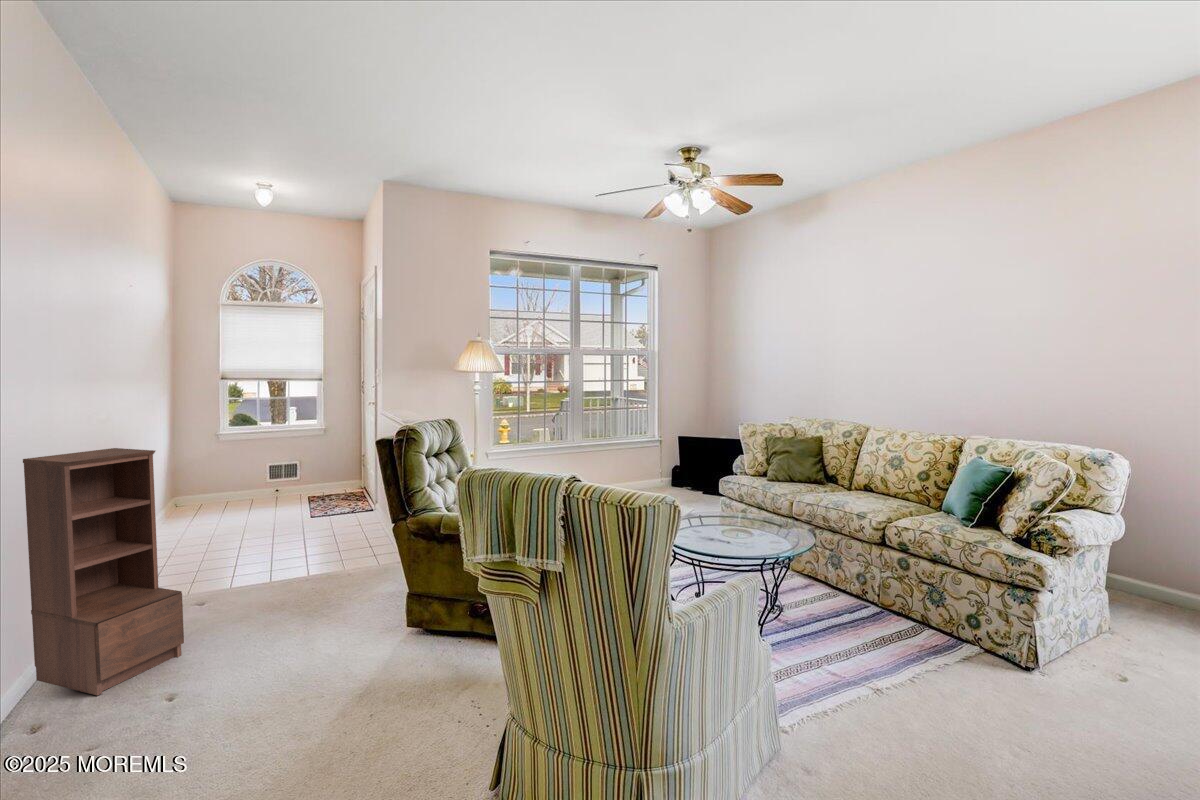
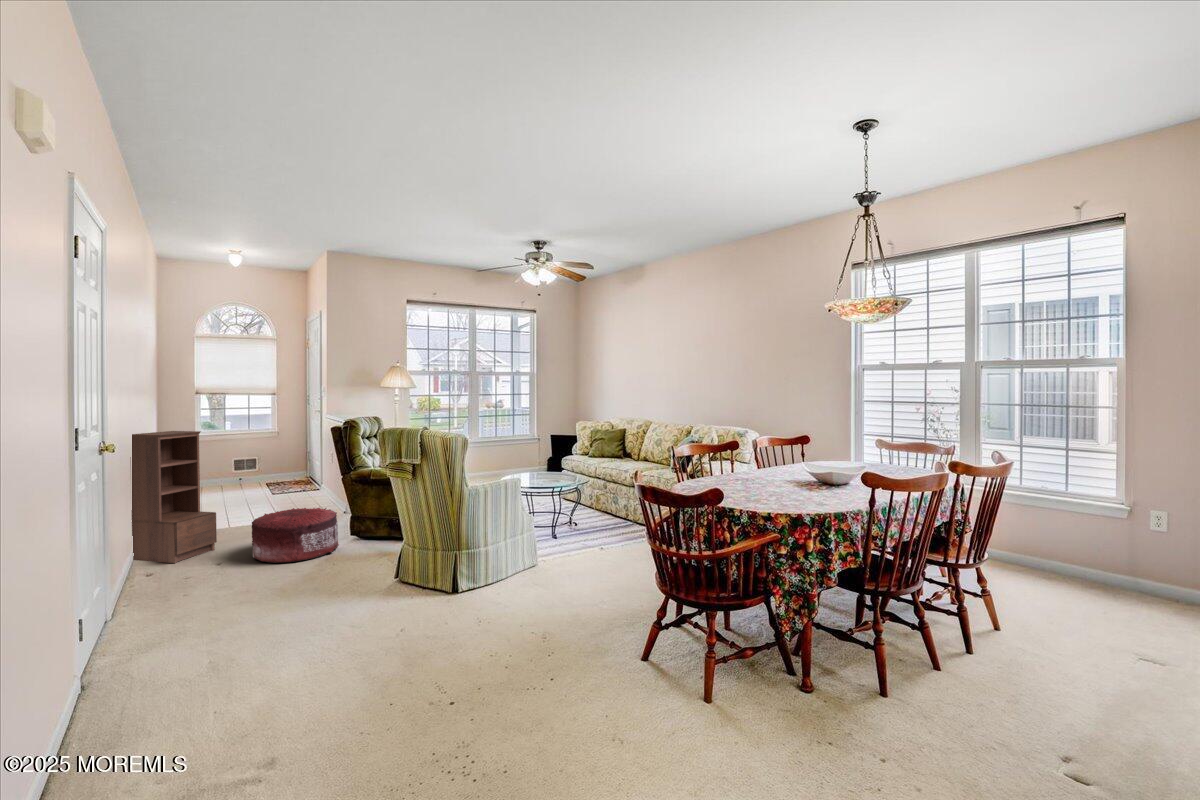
pouf: none [229,582,387,708] -> present [252,508,339,563]

